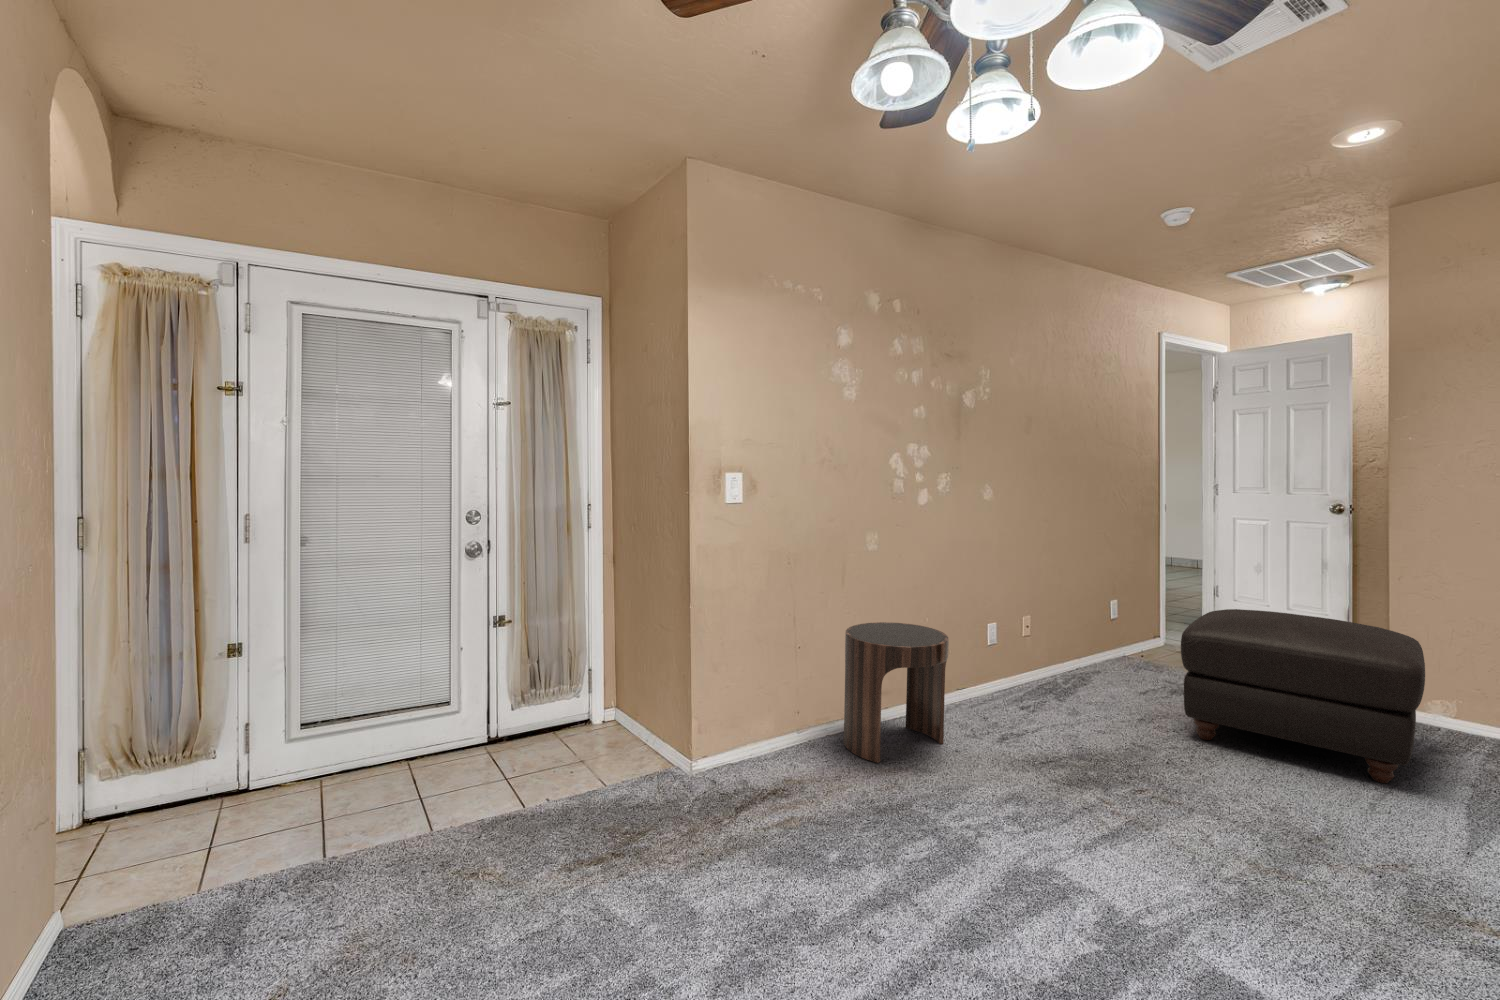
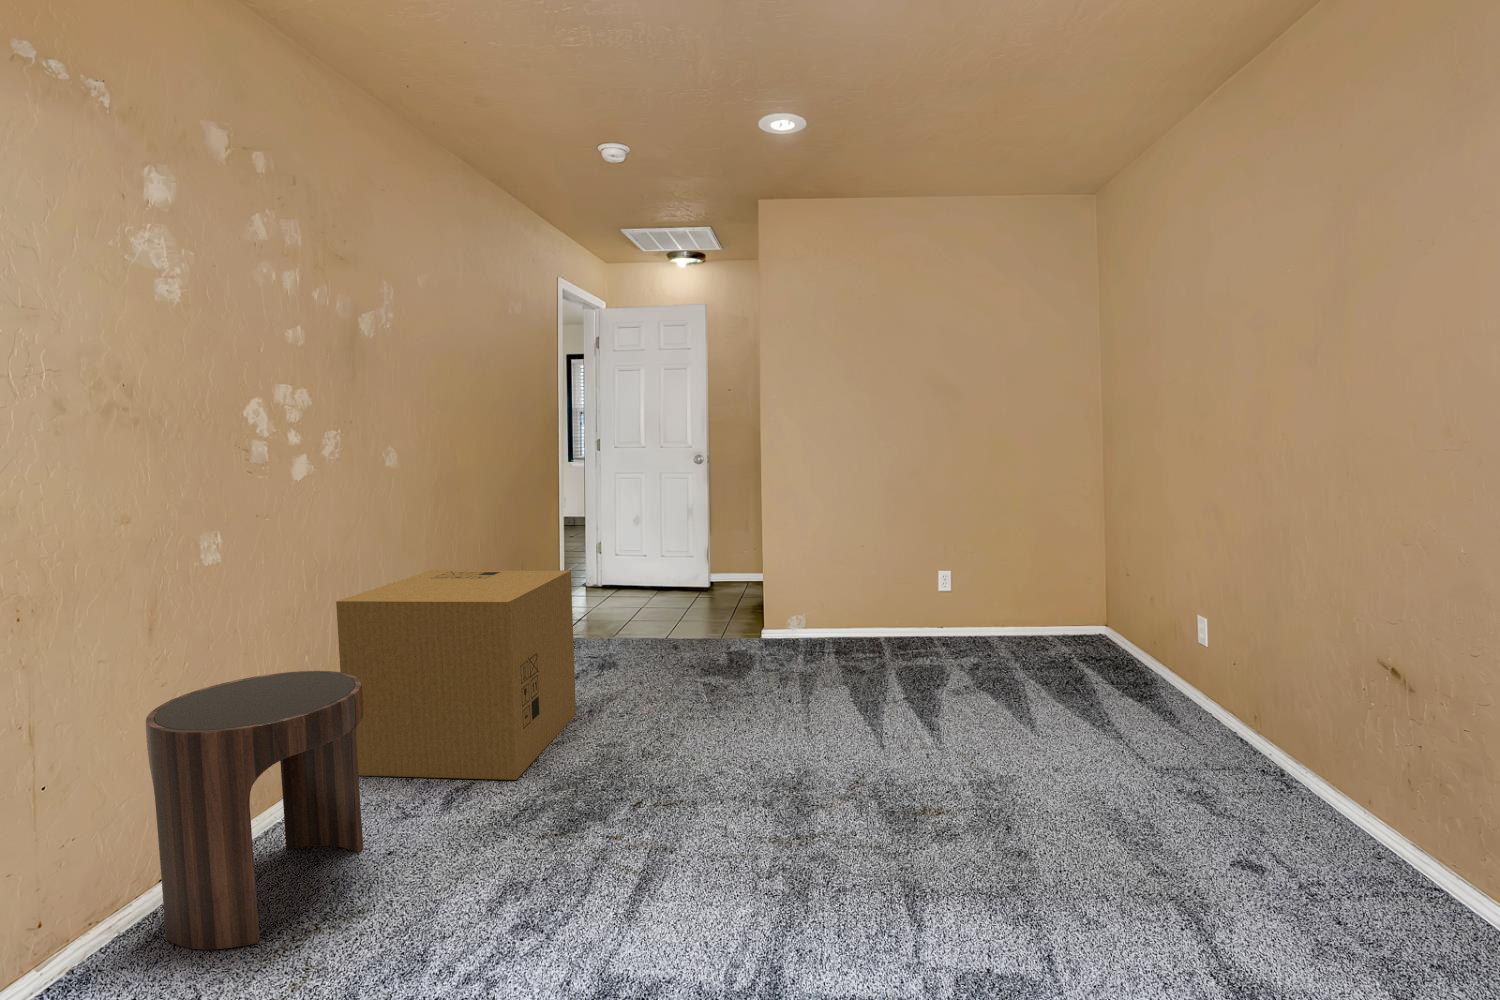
cardboard box: none [950,580,1132,743] -> present [336,570,576,780]
ottoman: present [1181,609,1425,783] -> none [628,561,822,712]

